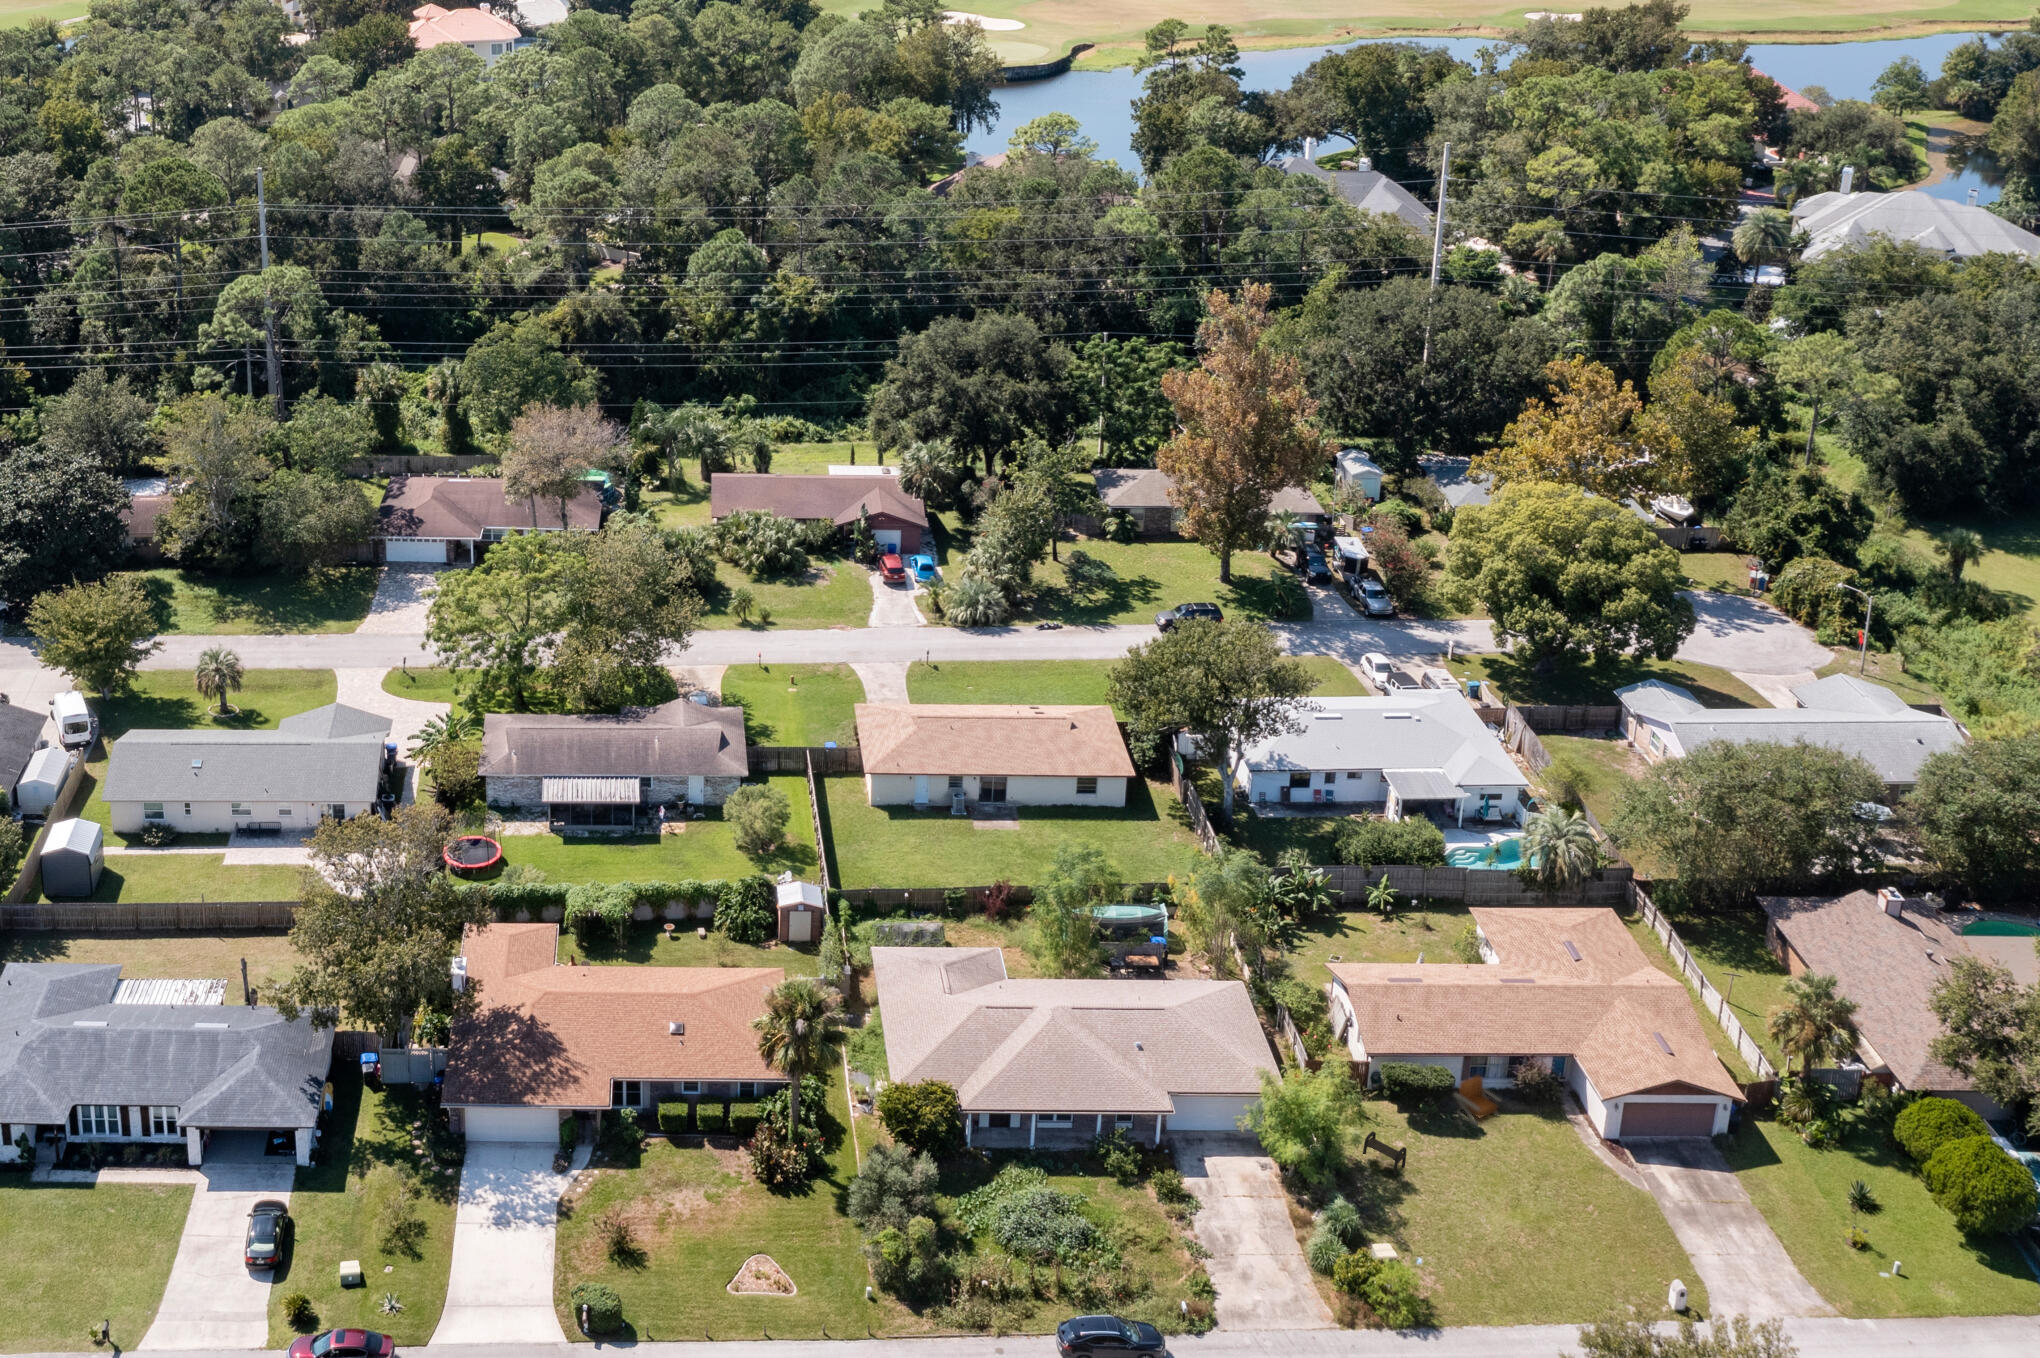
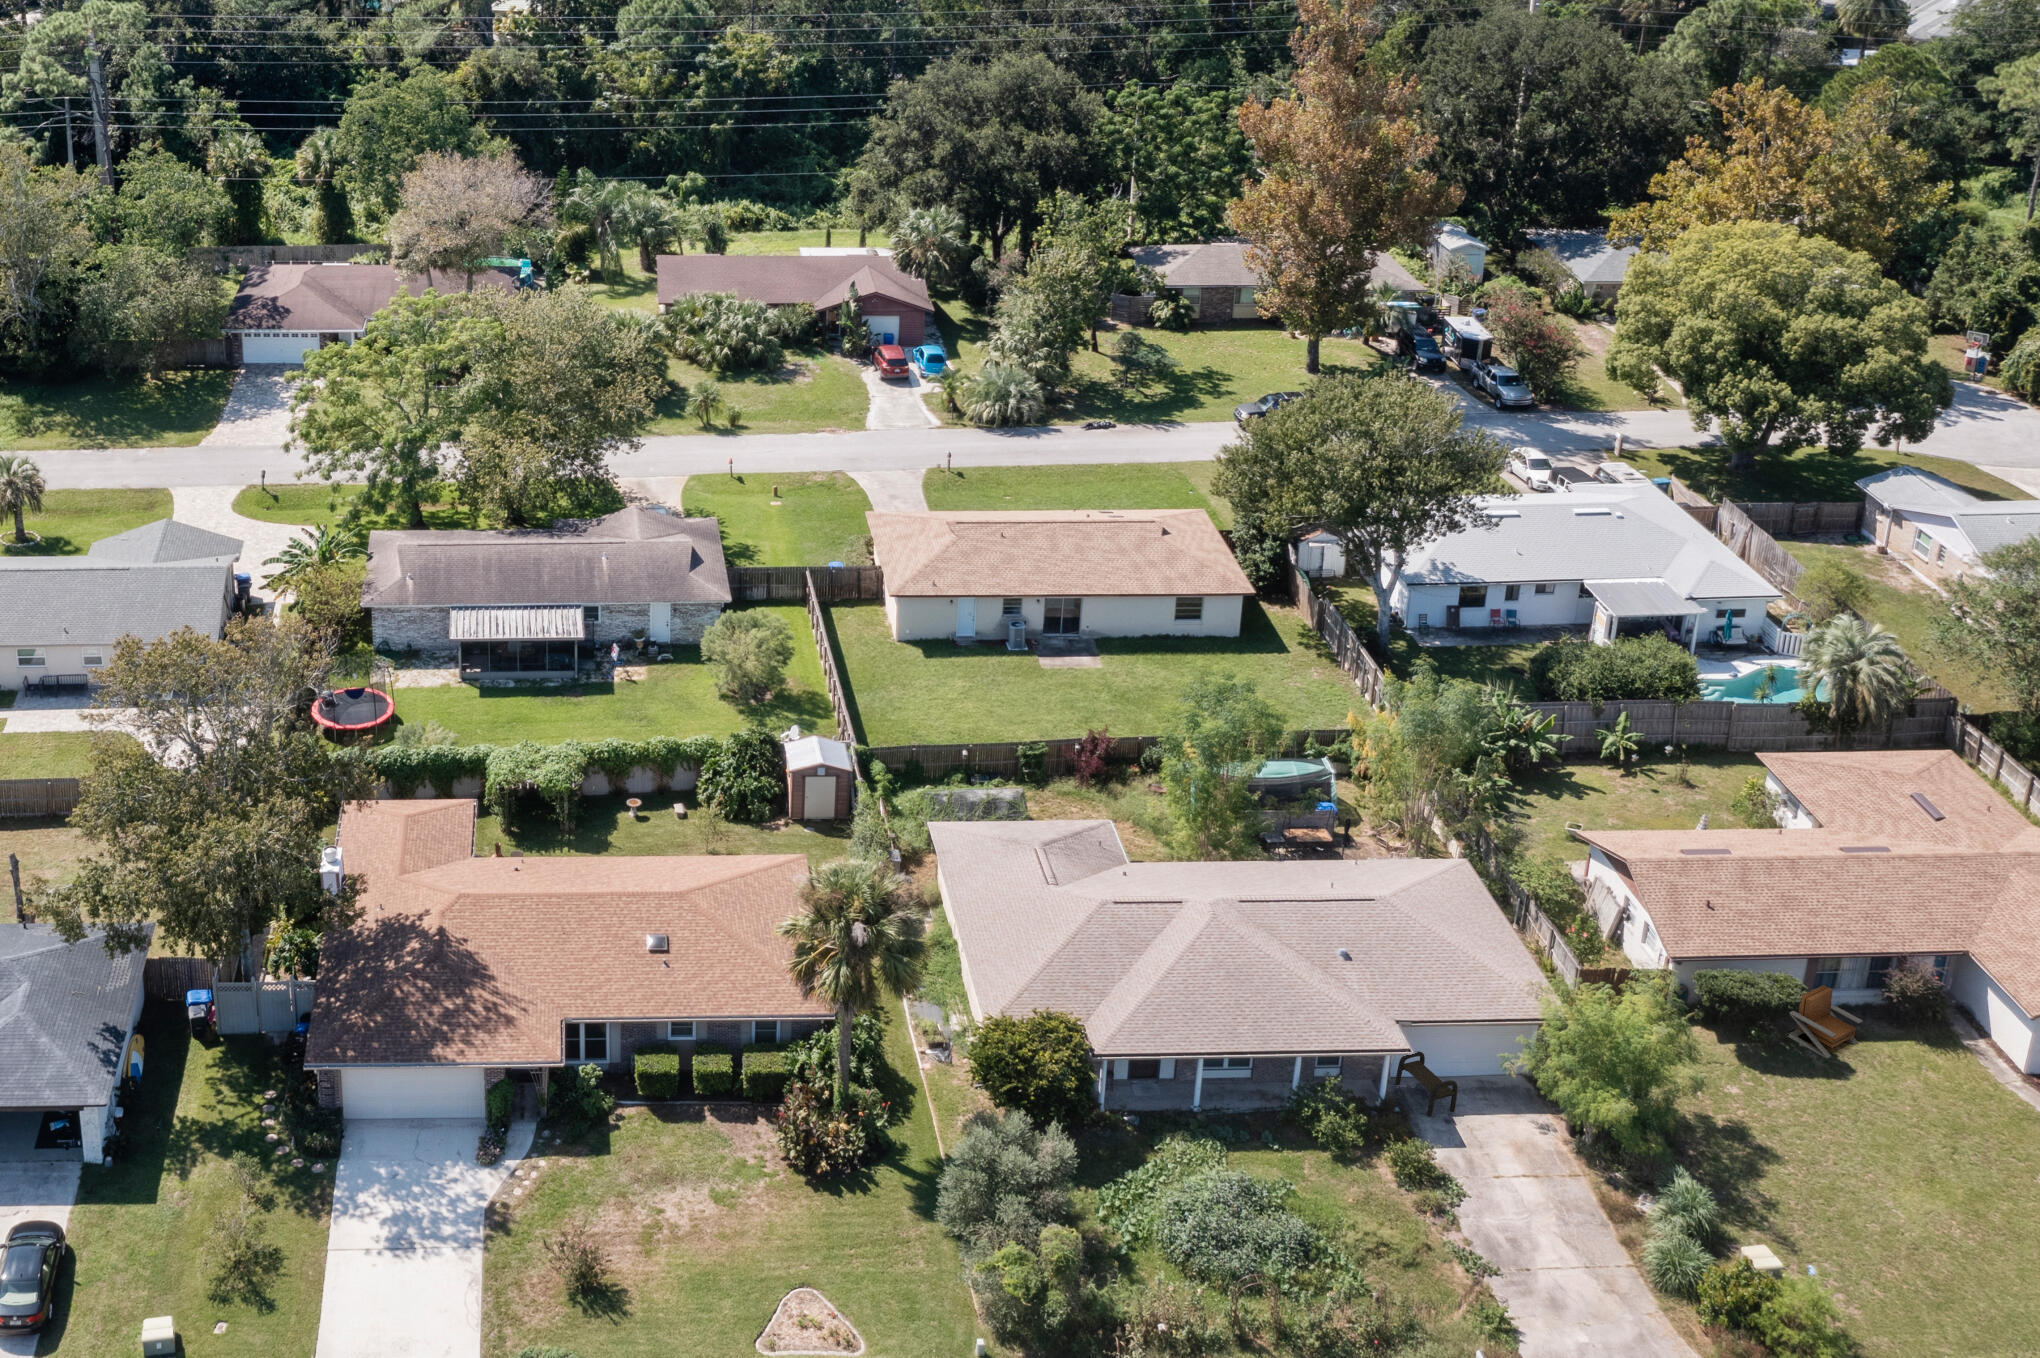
bench: present [1363,1132,1407,1176] -> present [1395,1052,1458,1117]

